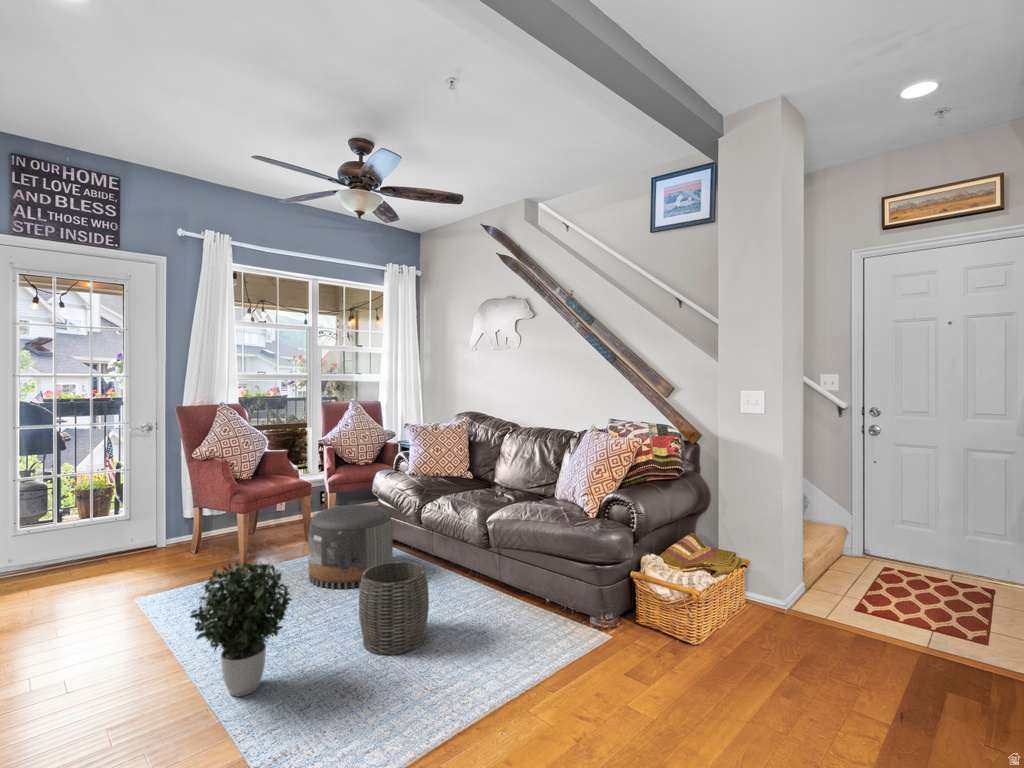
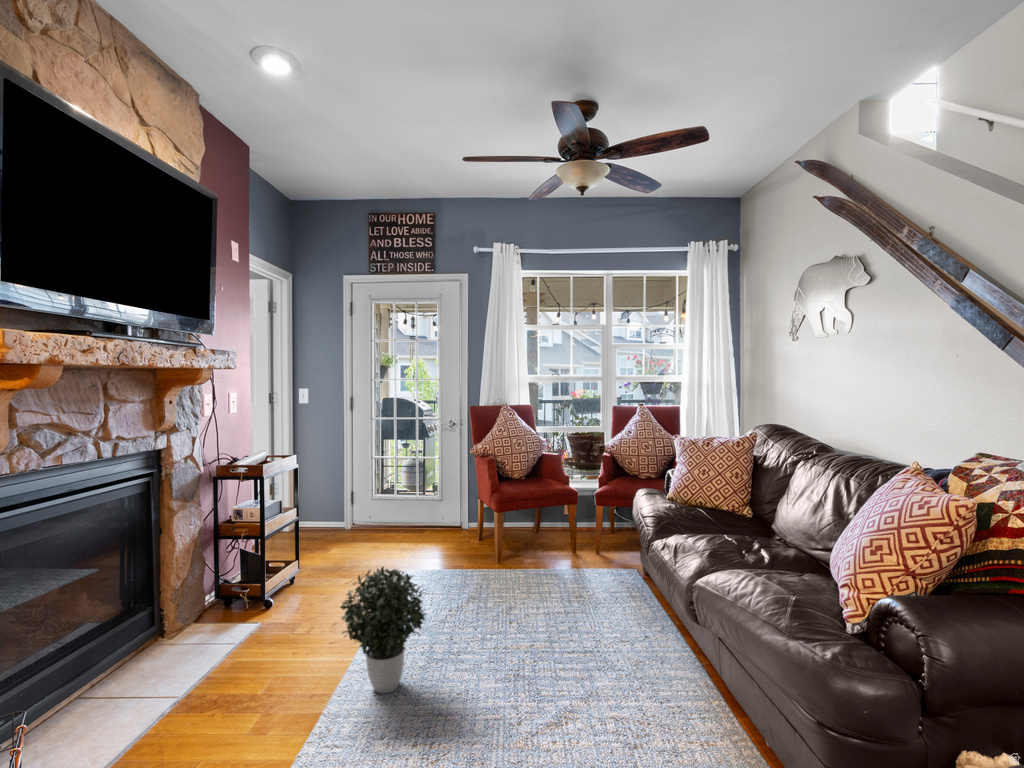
pouf: present [308,504,393,589] -> none [530,522,618,617]
woven basket: present [359,562,429,655] -> none [499,602,576,714]

